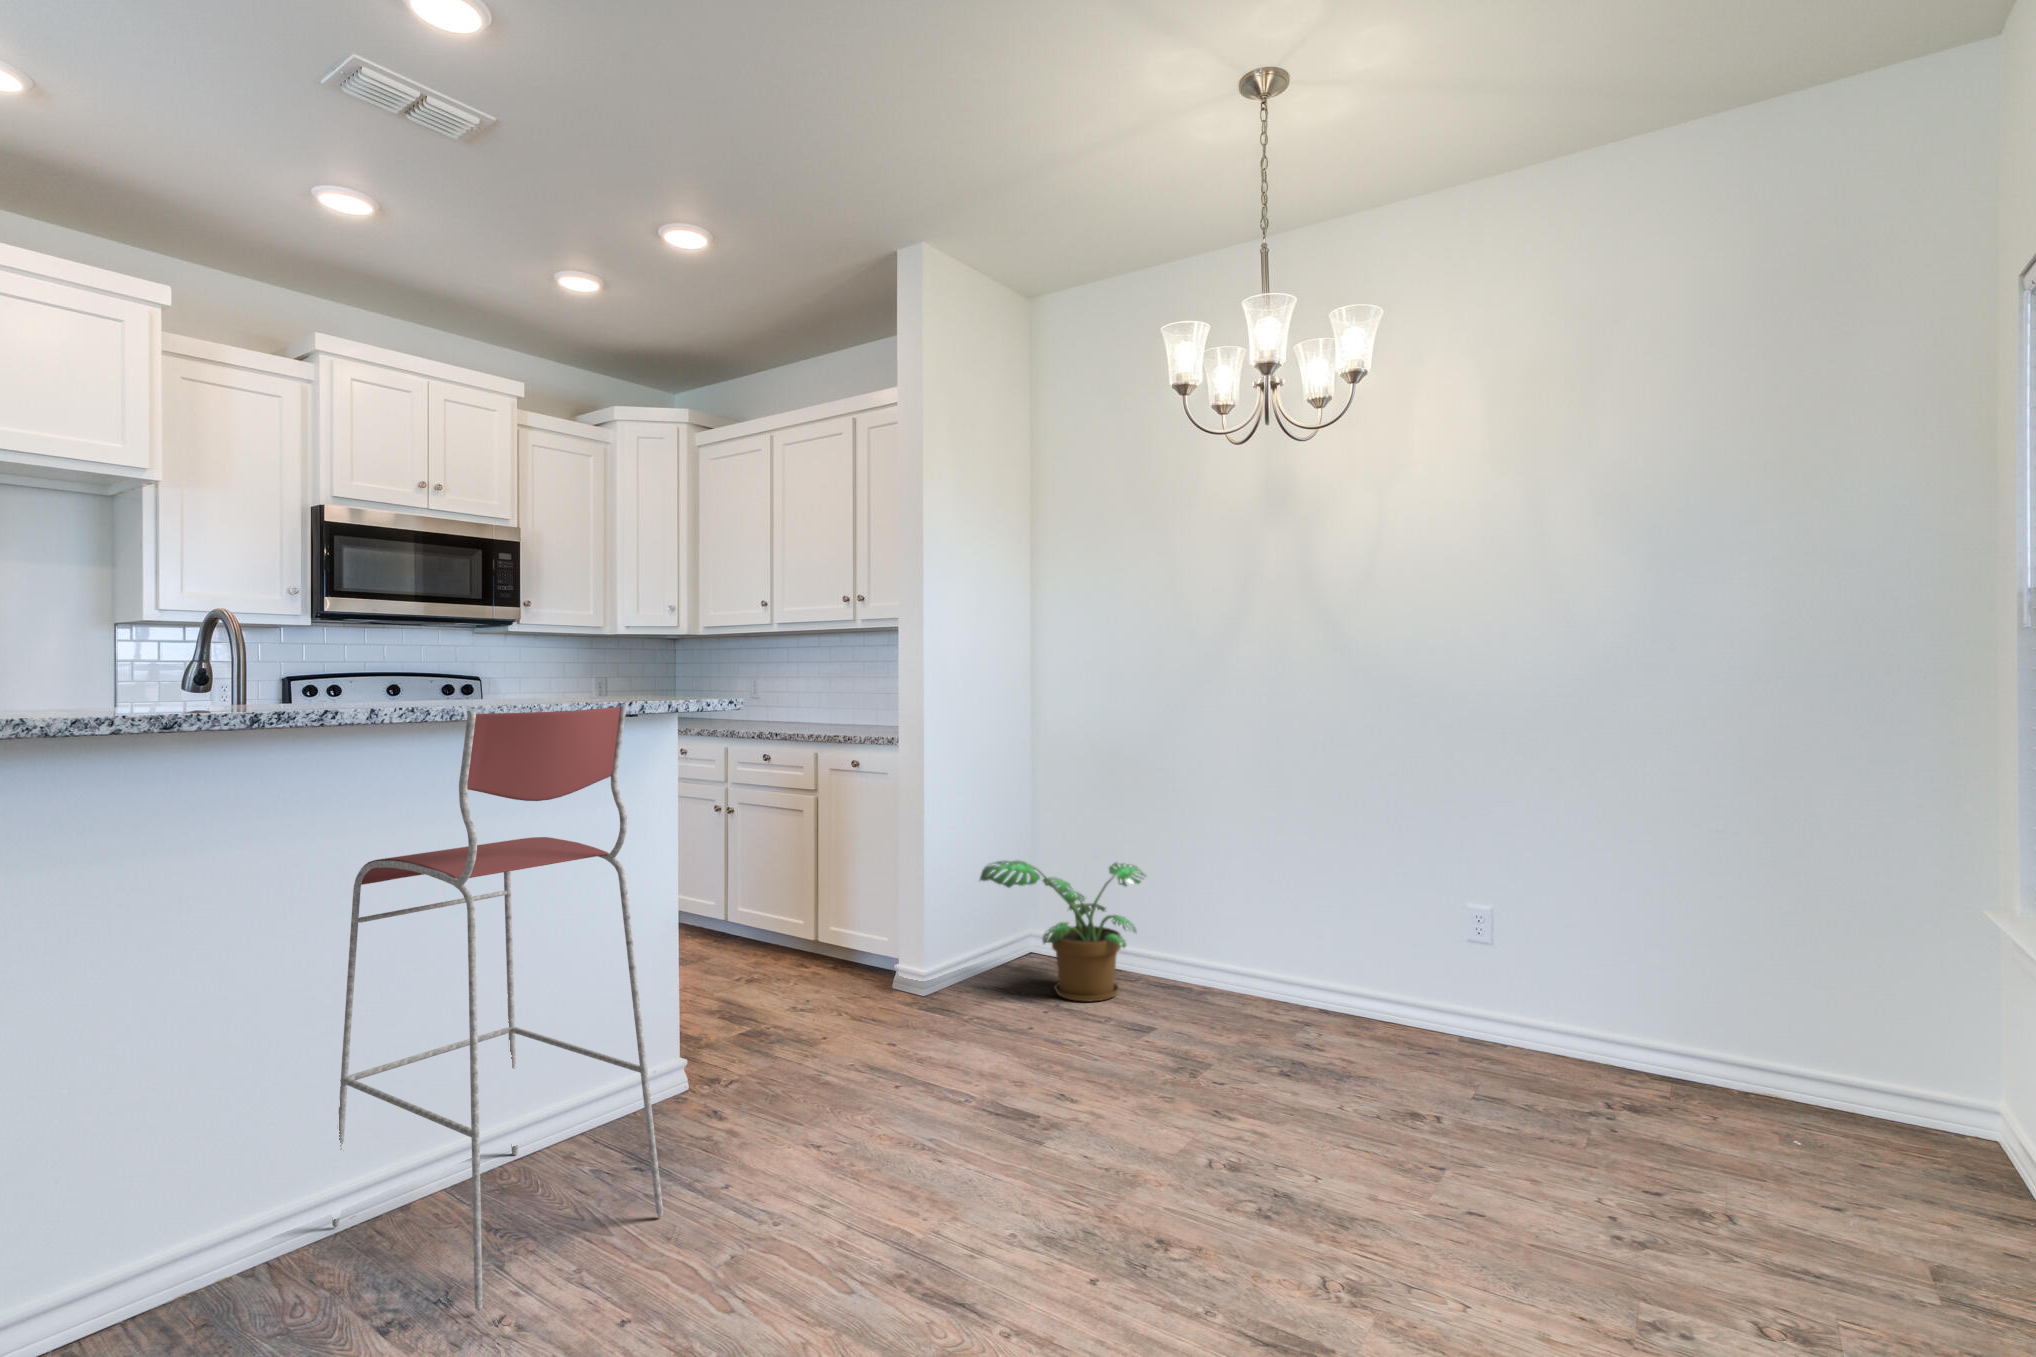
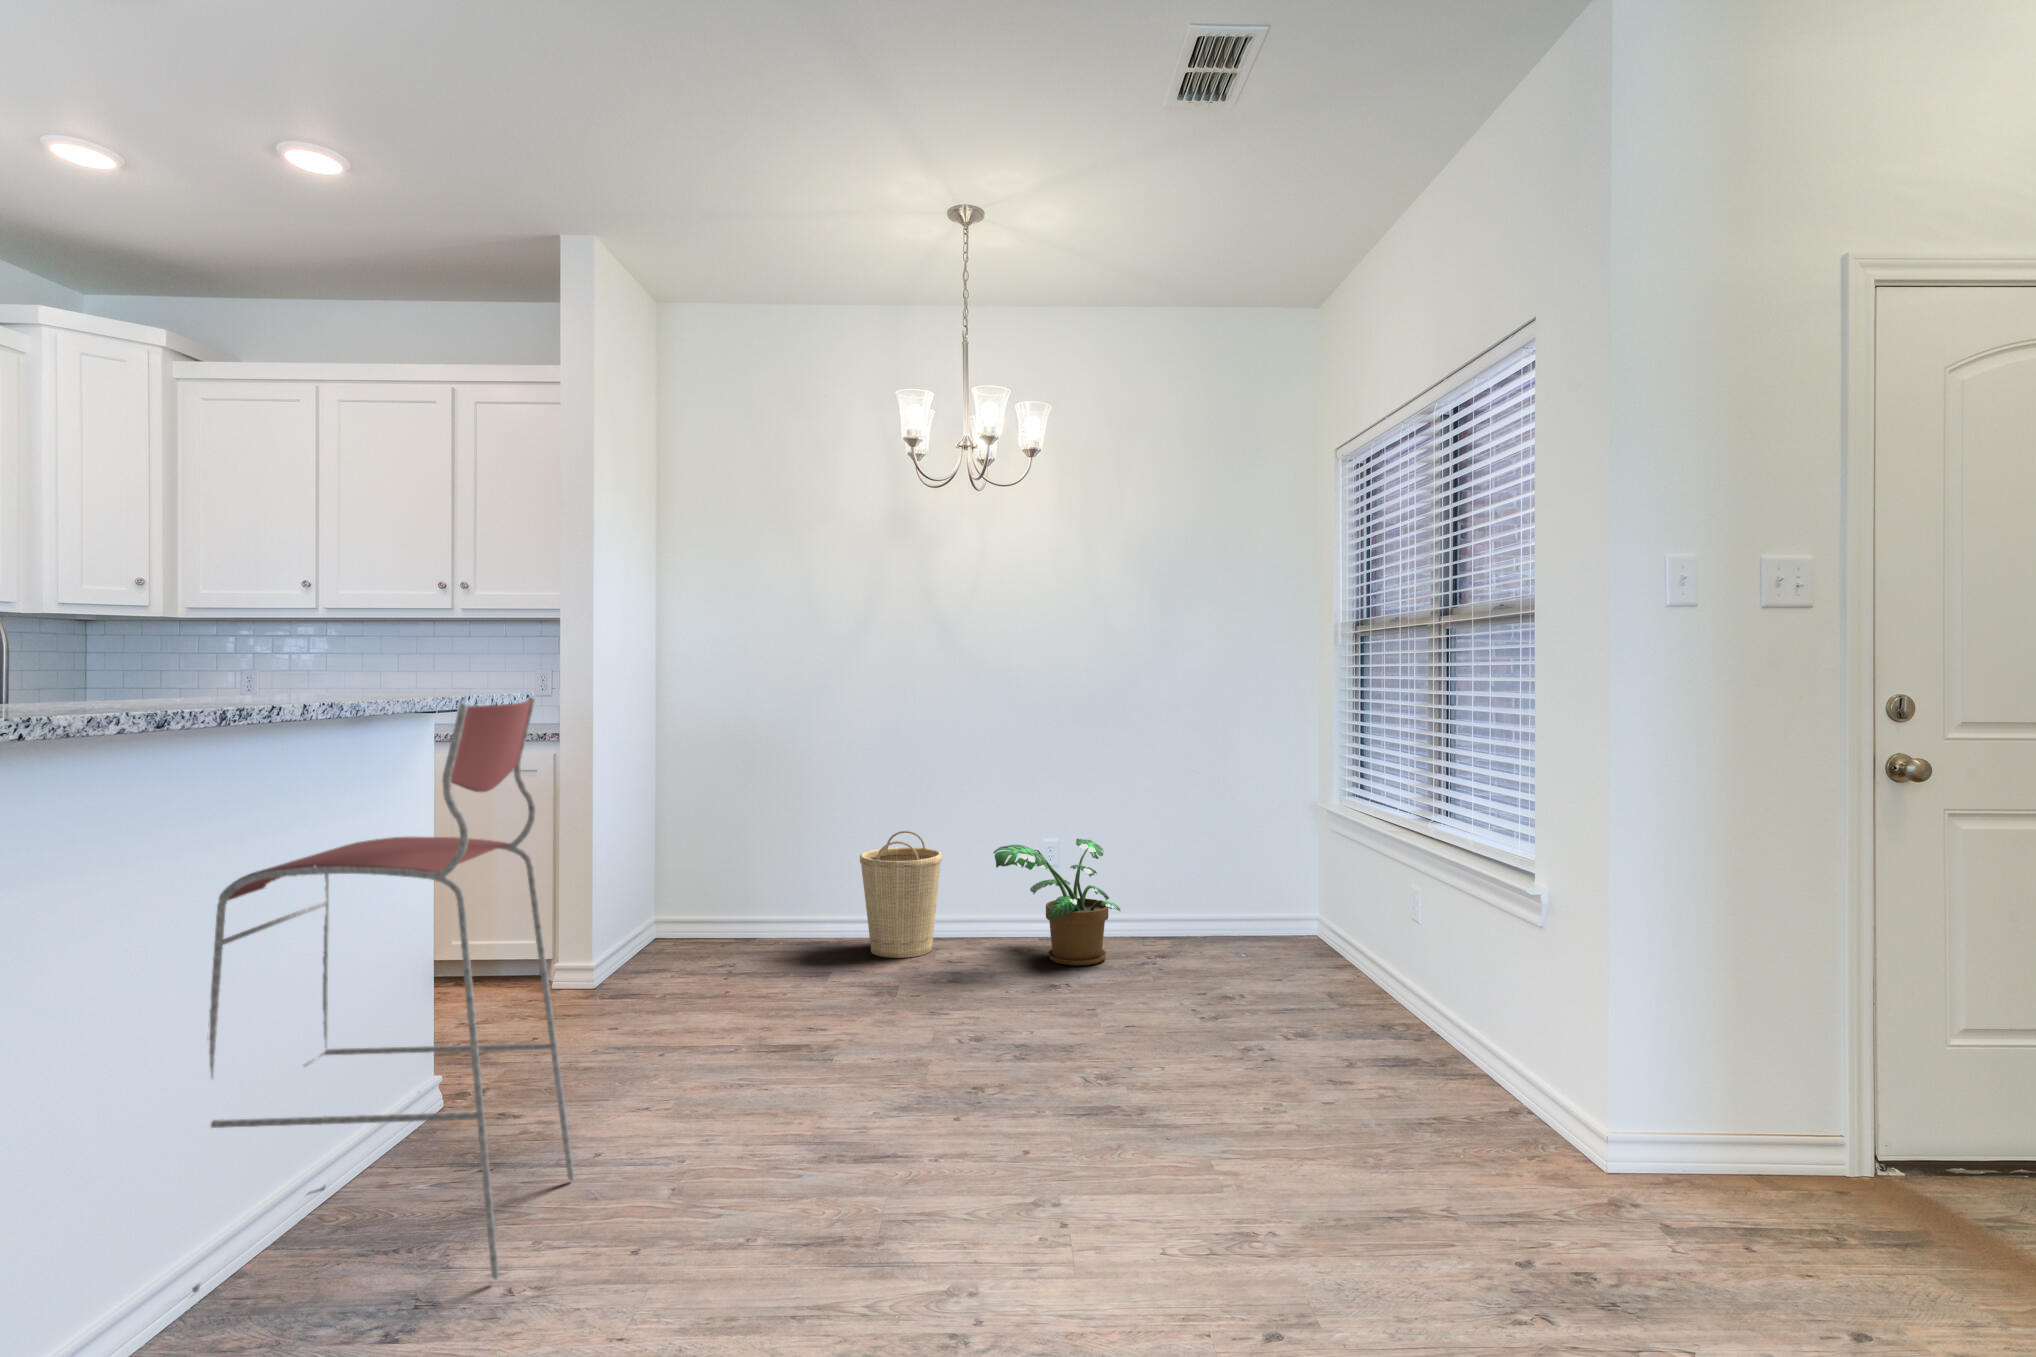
potted plant: present [980,860,1145,1002] -> present [994,839,1120,965]
basket: none [1212,872,1314,1030] -> present [860,831,942,958]

